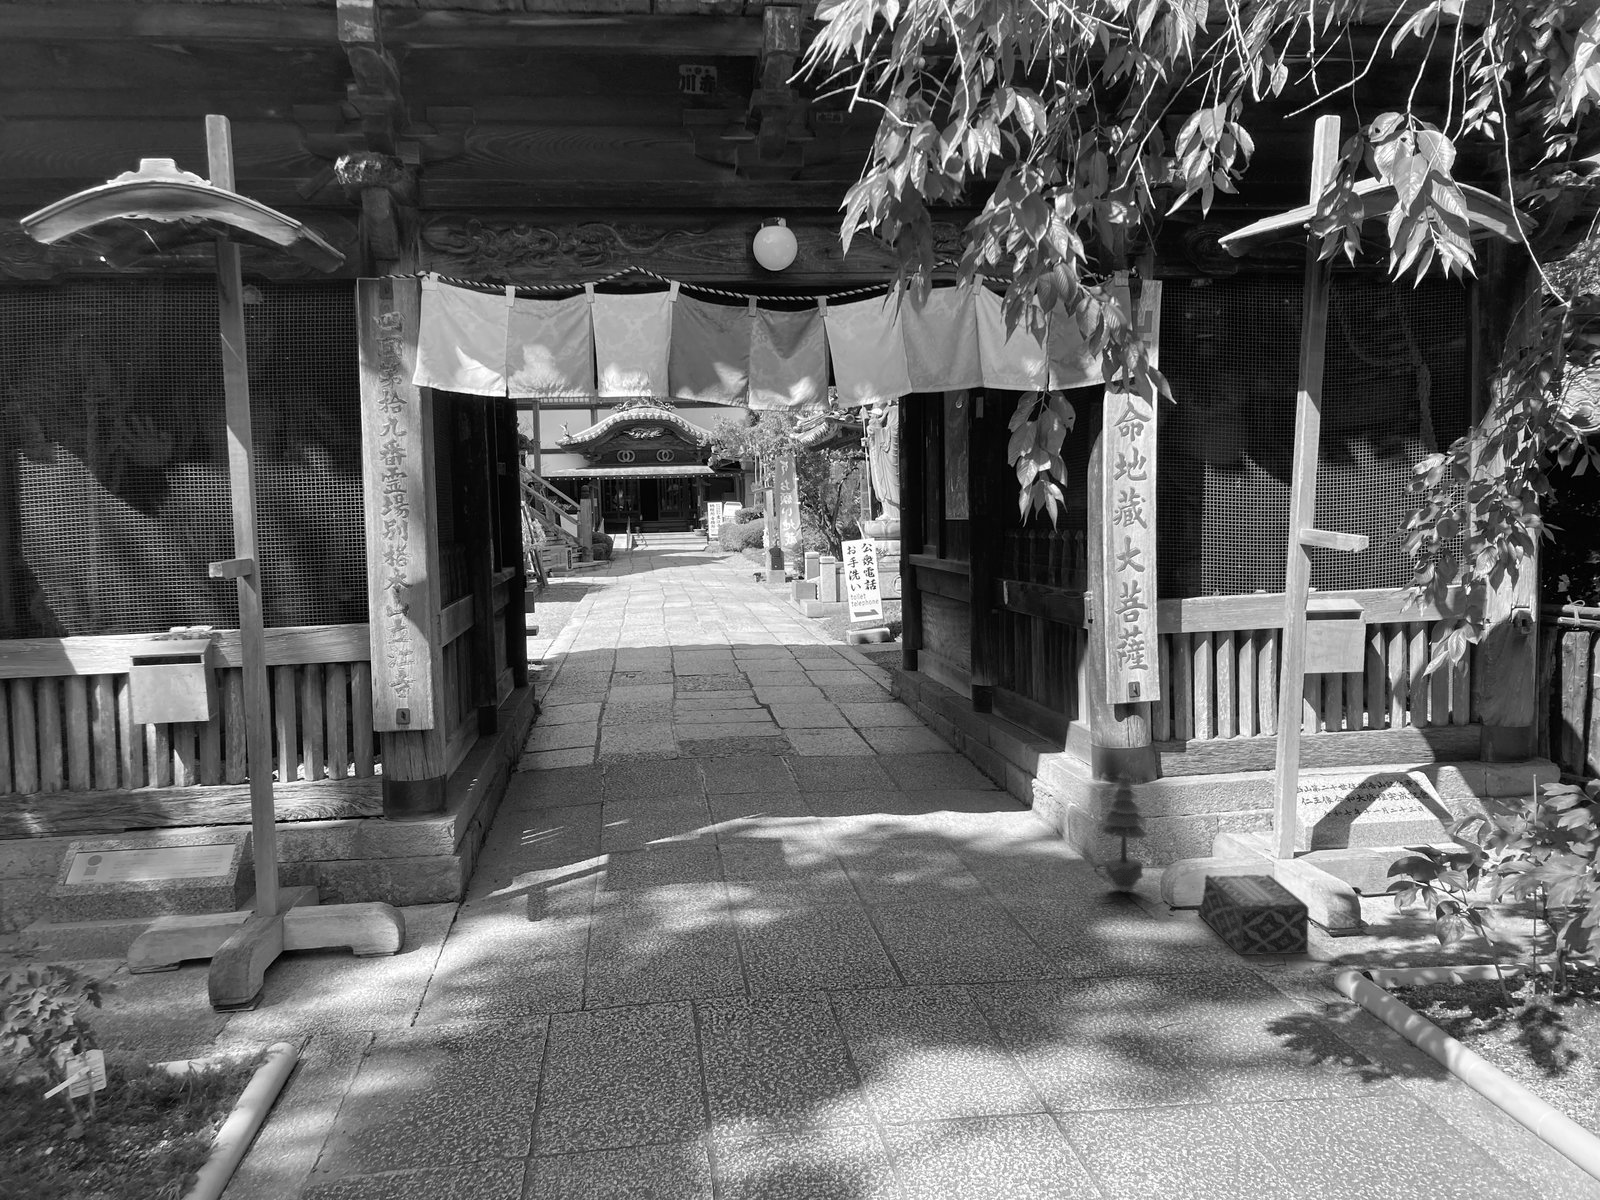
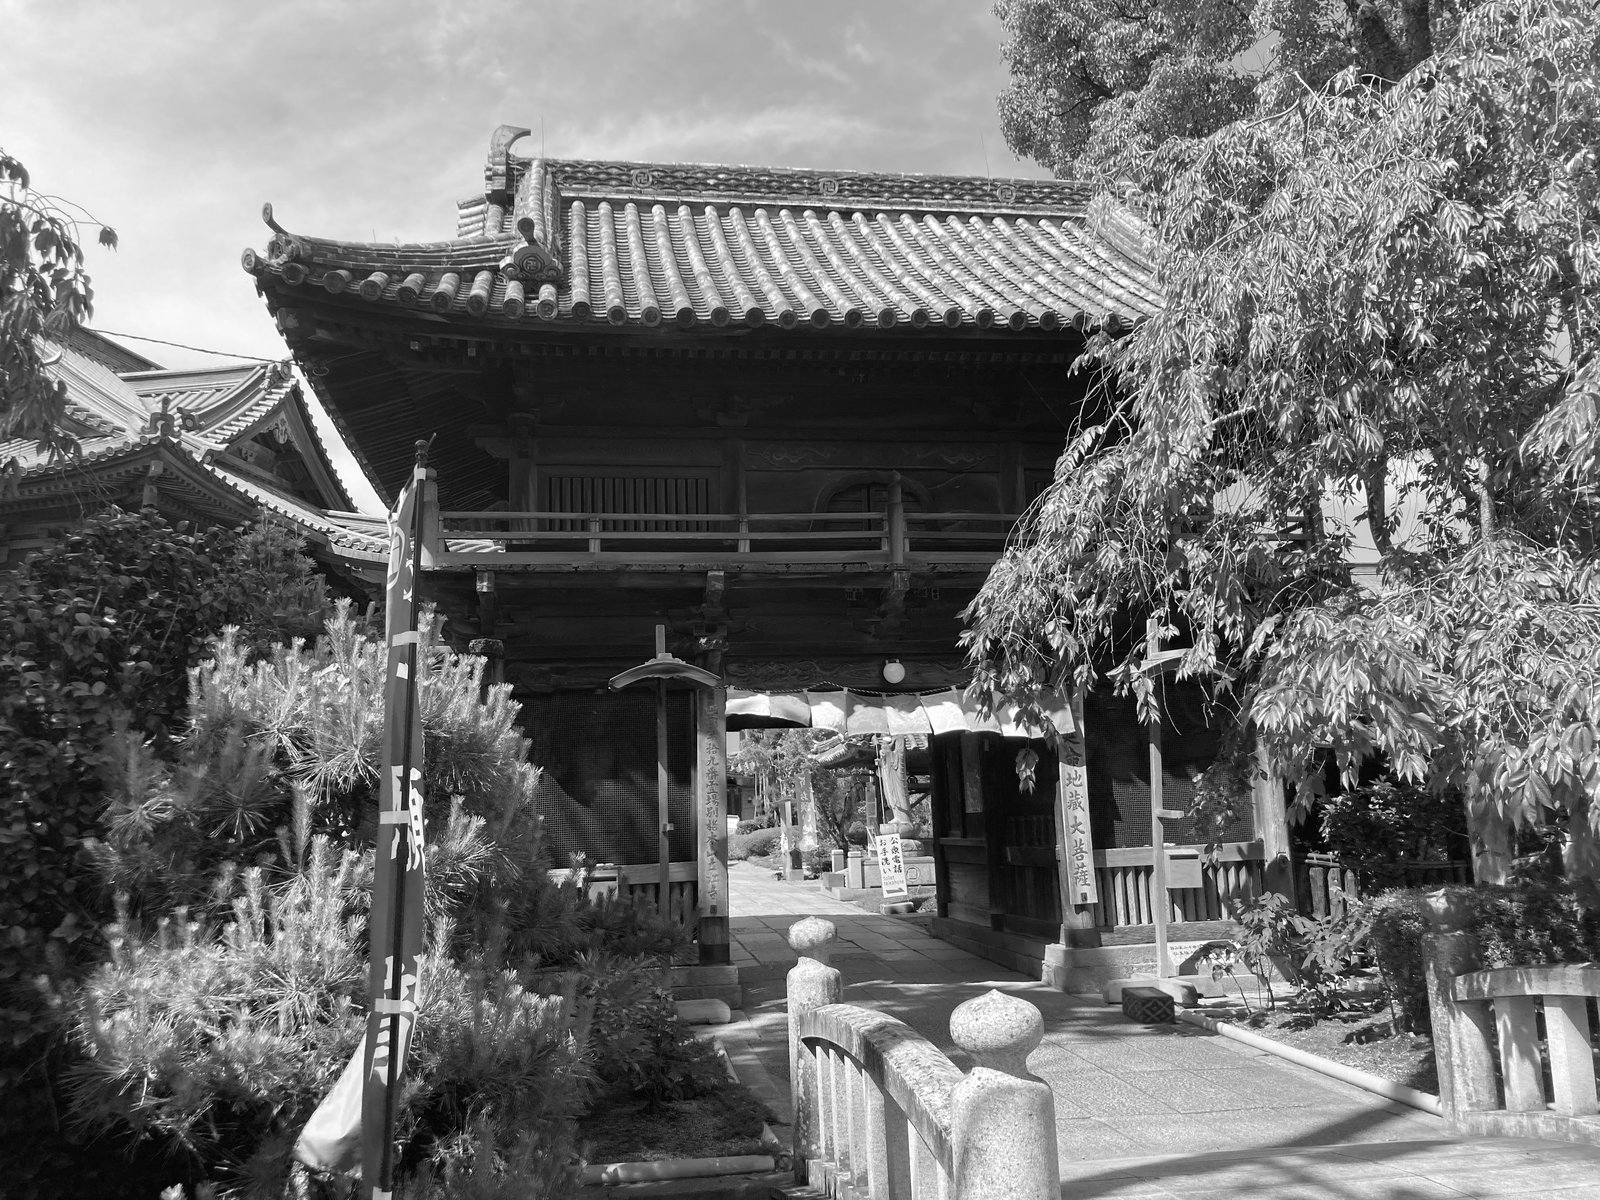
potted tree: present [1100,768,1147,893] -> none [1071,937,1096,1007]

